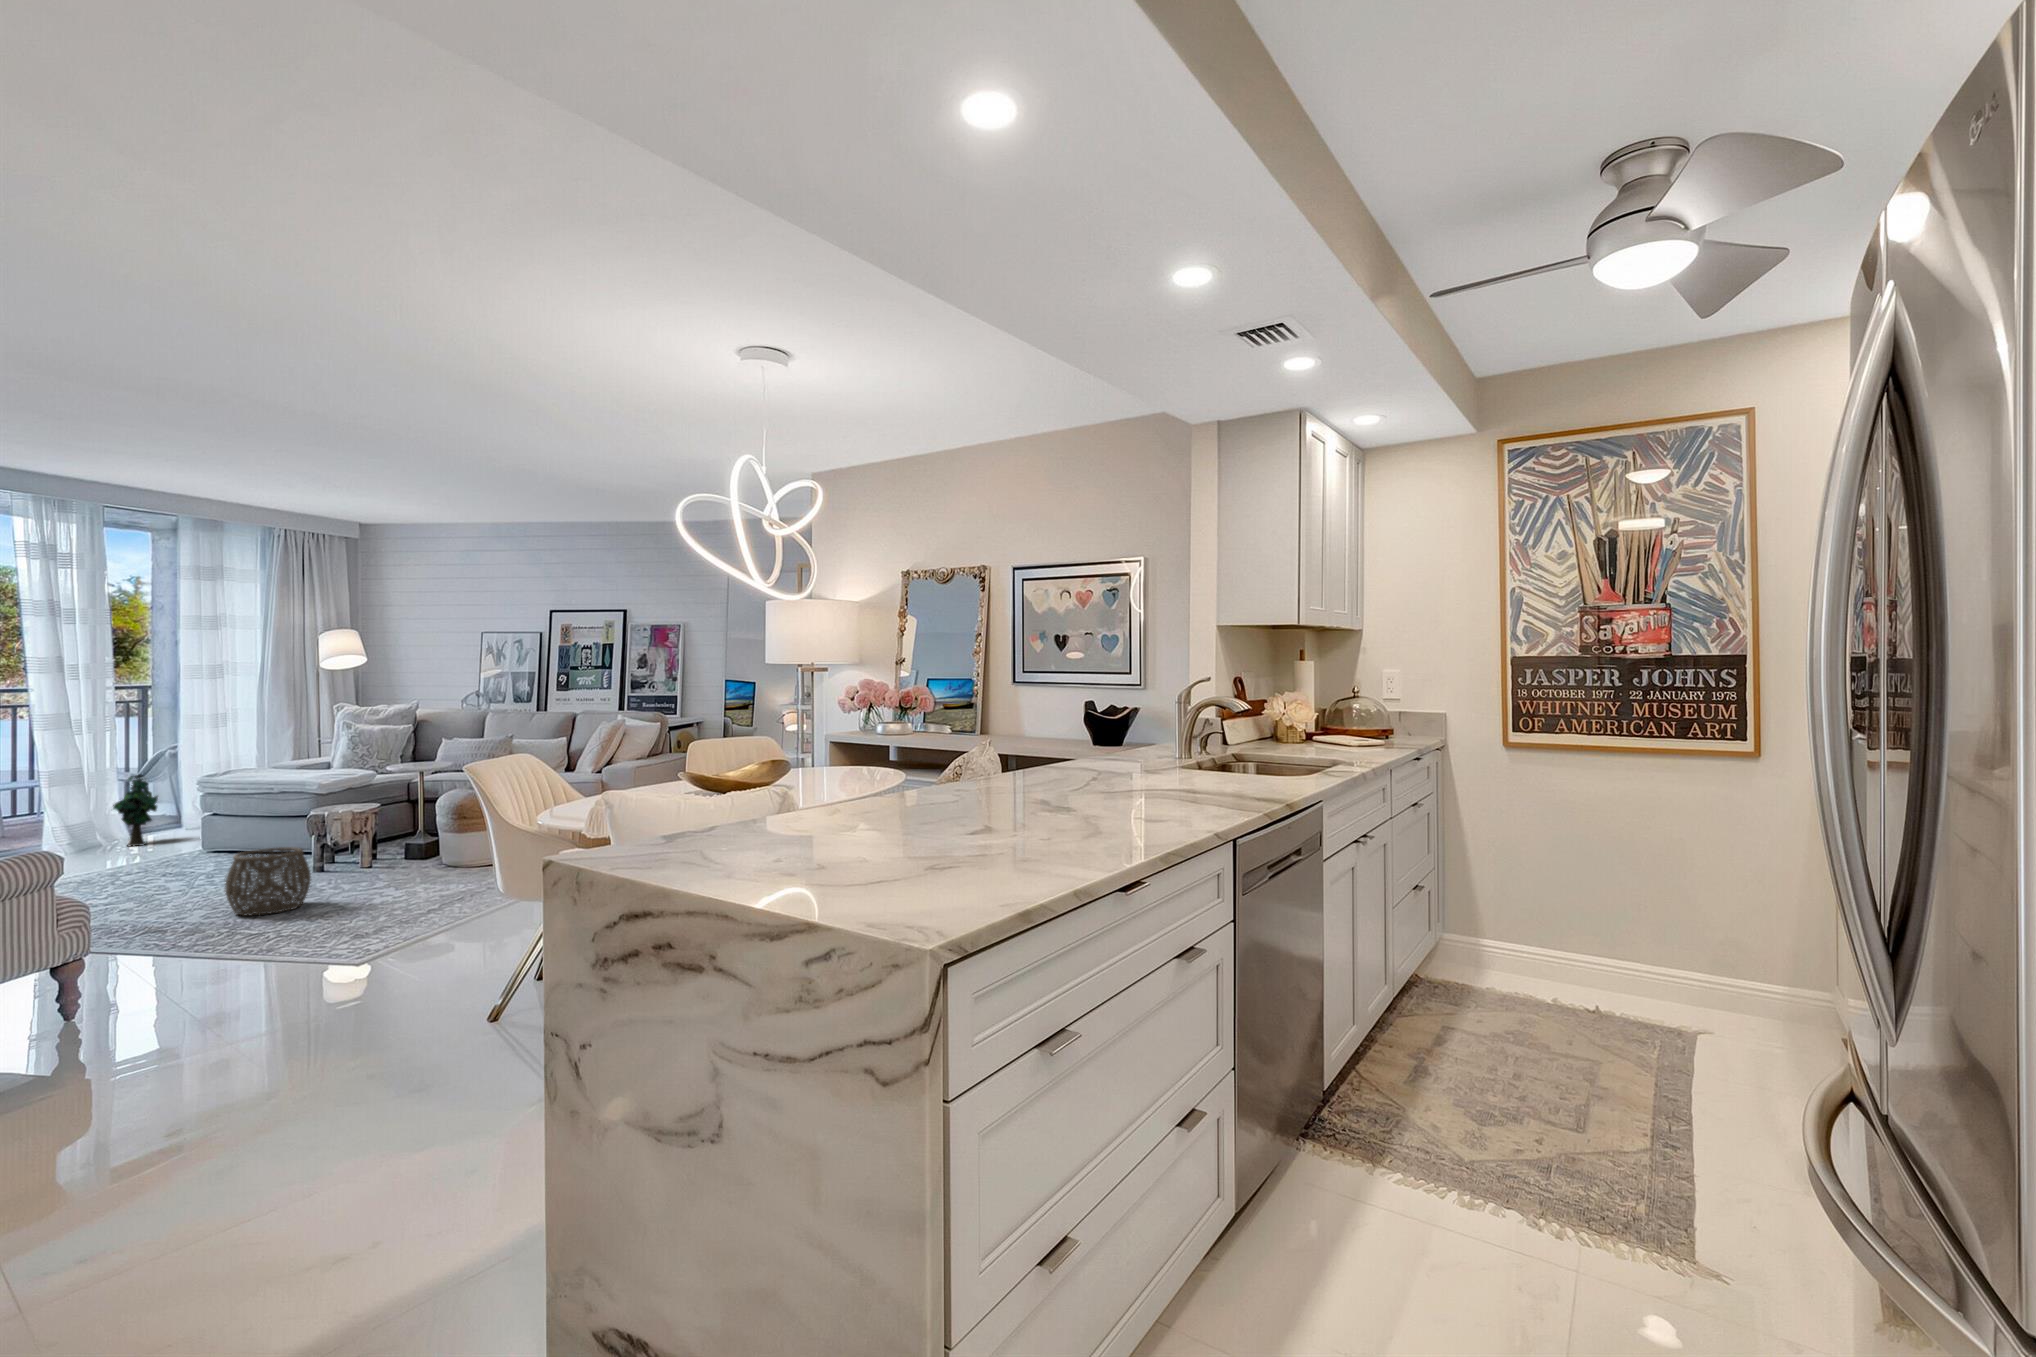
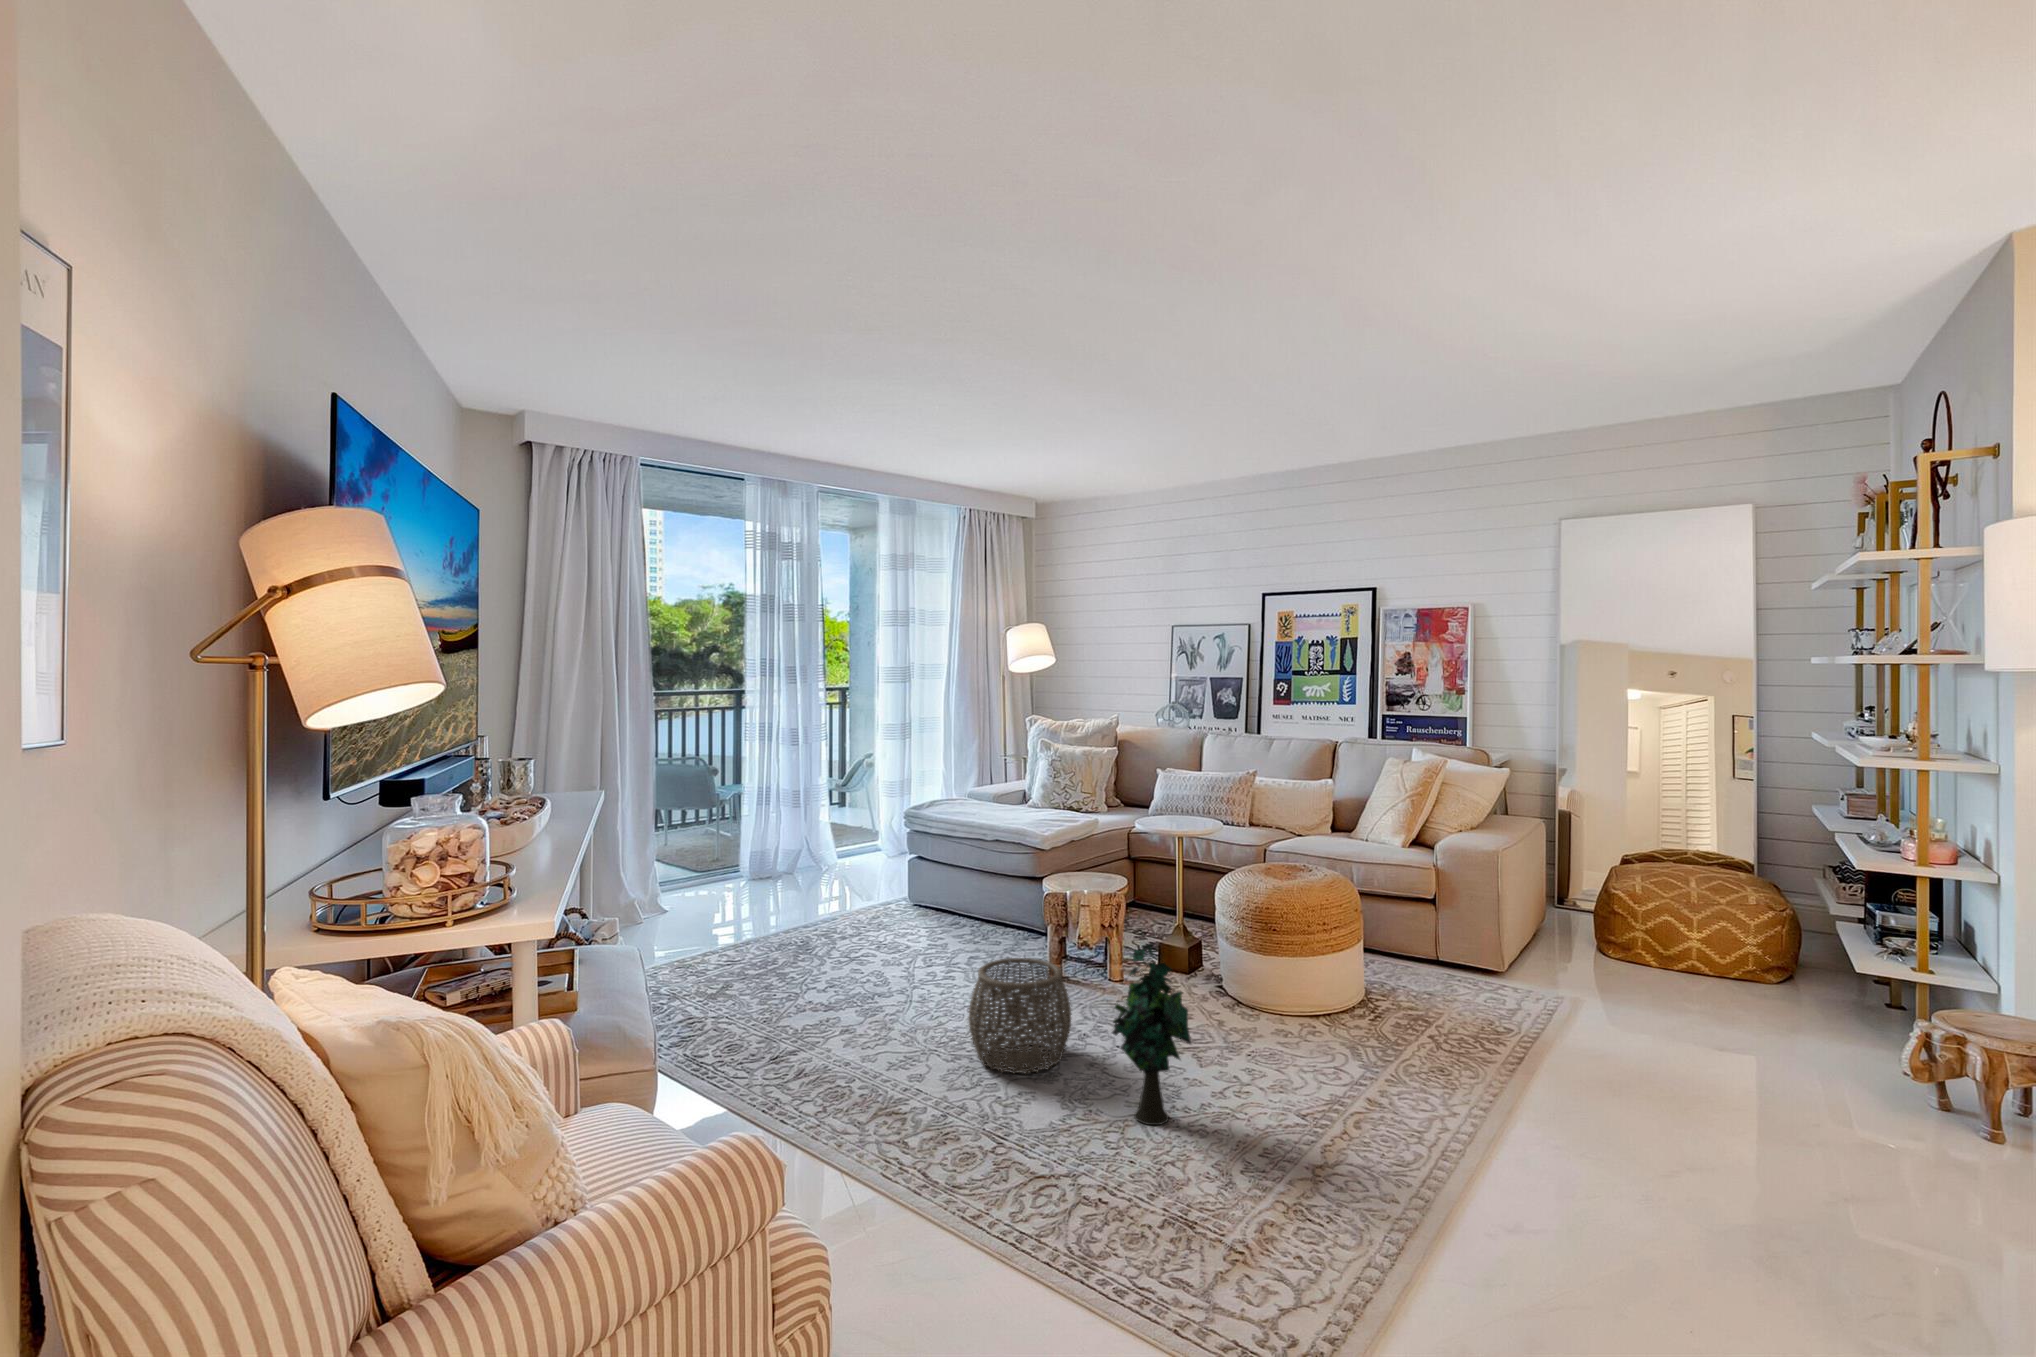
decorative plant: present [113,774,158,846] -> present [1112,943,1191,1125]

